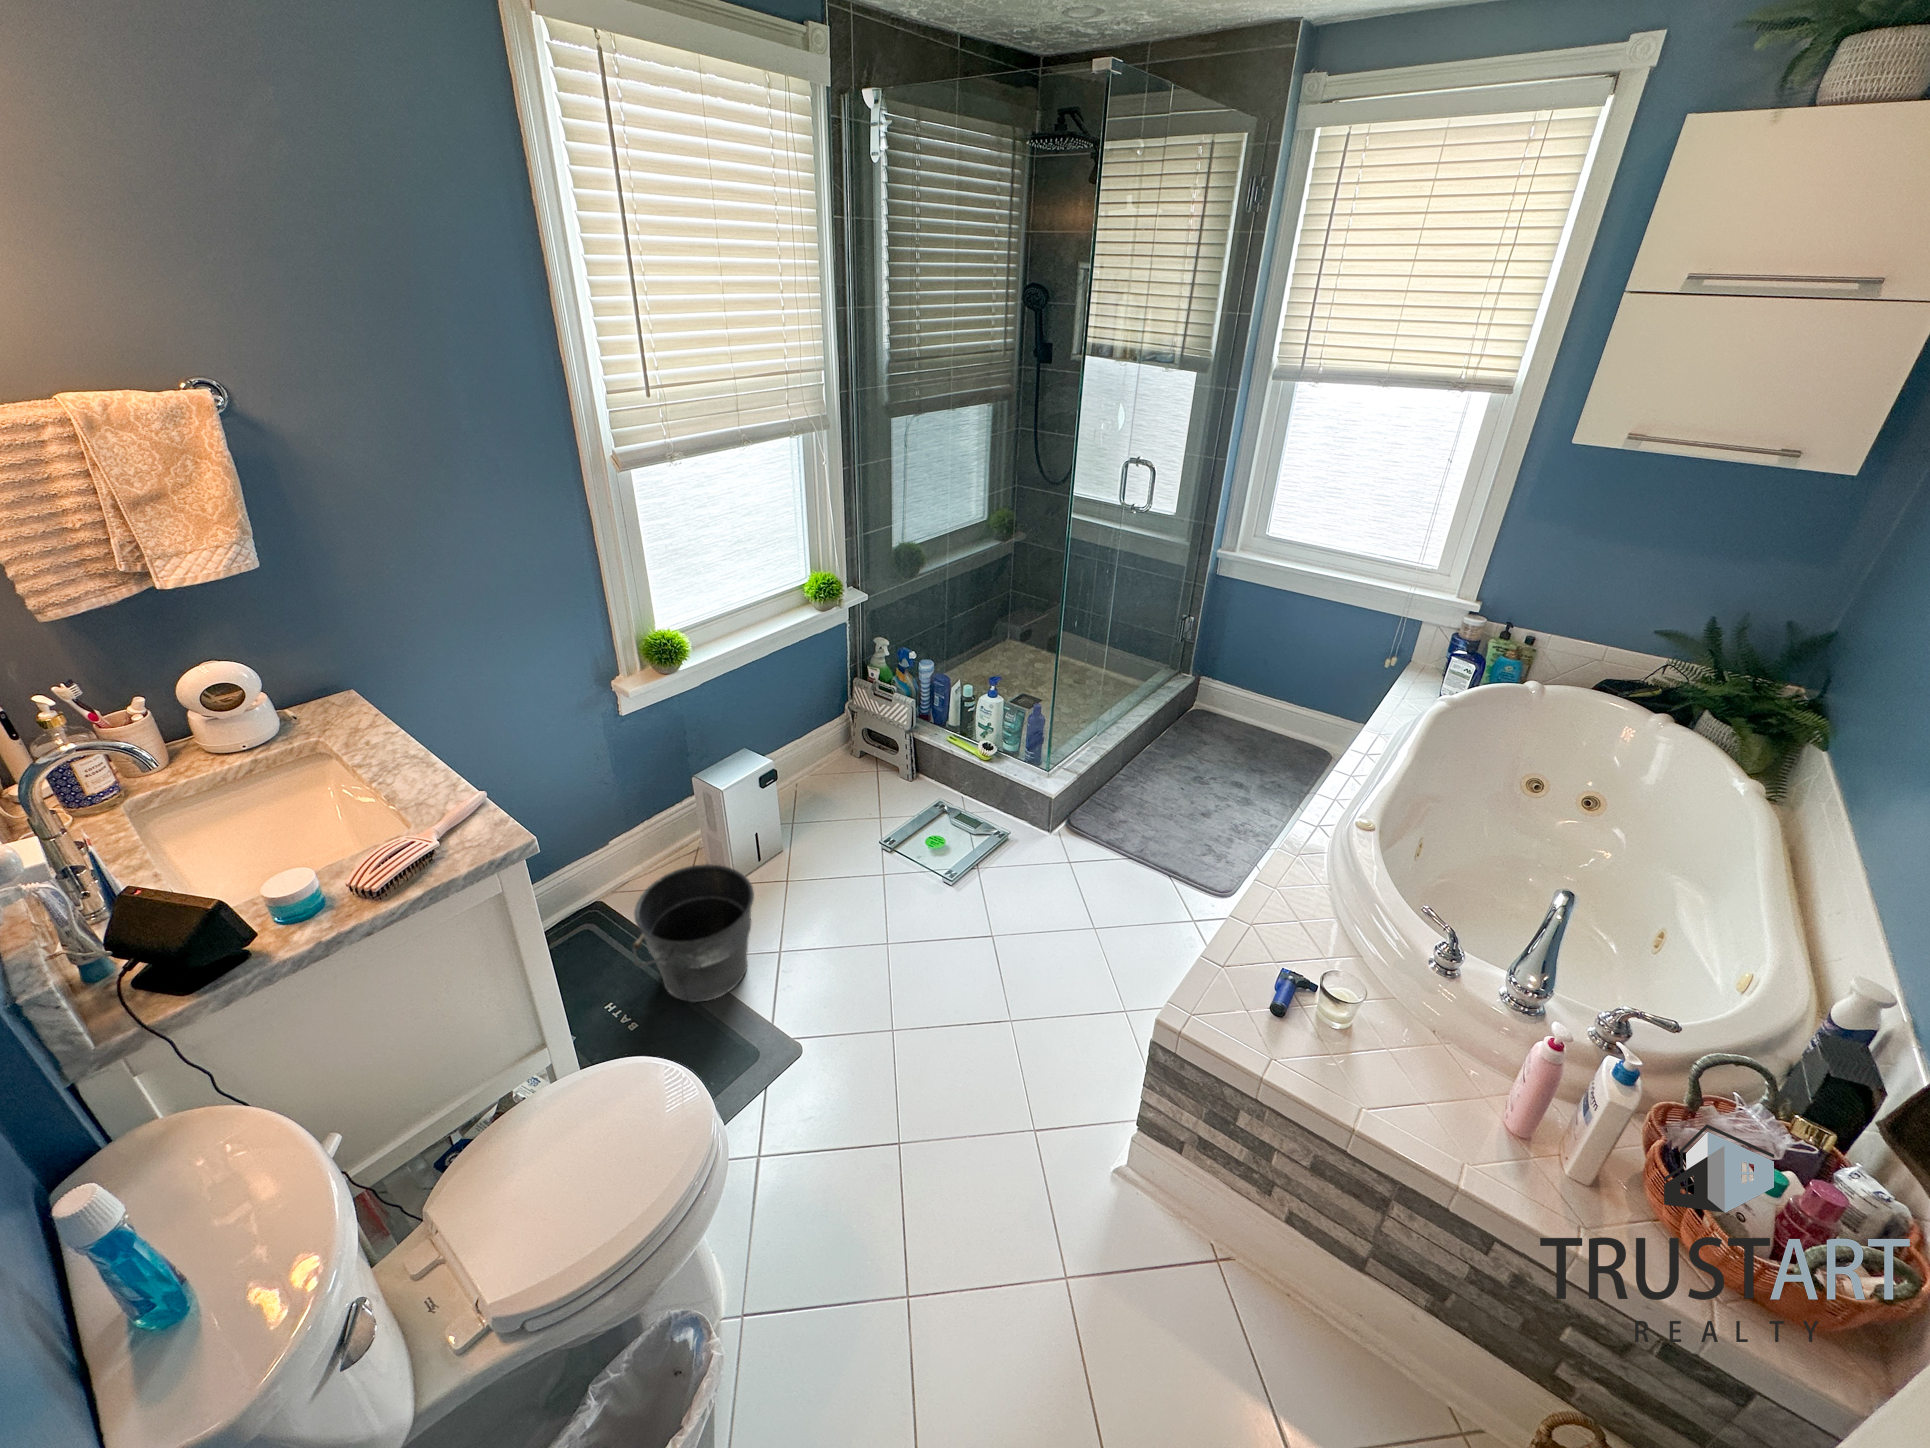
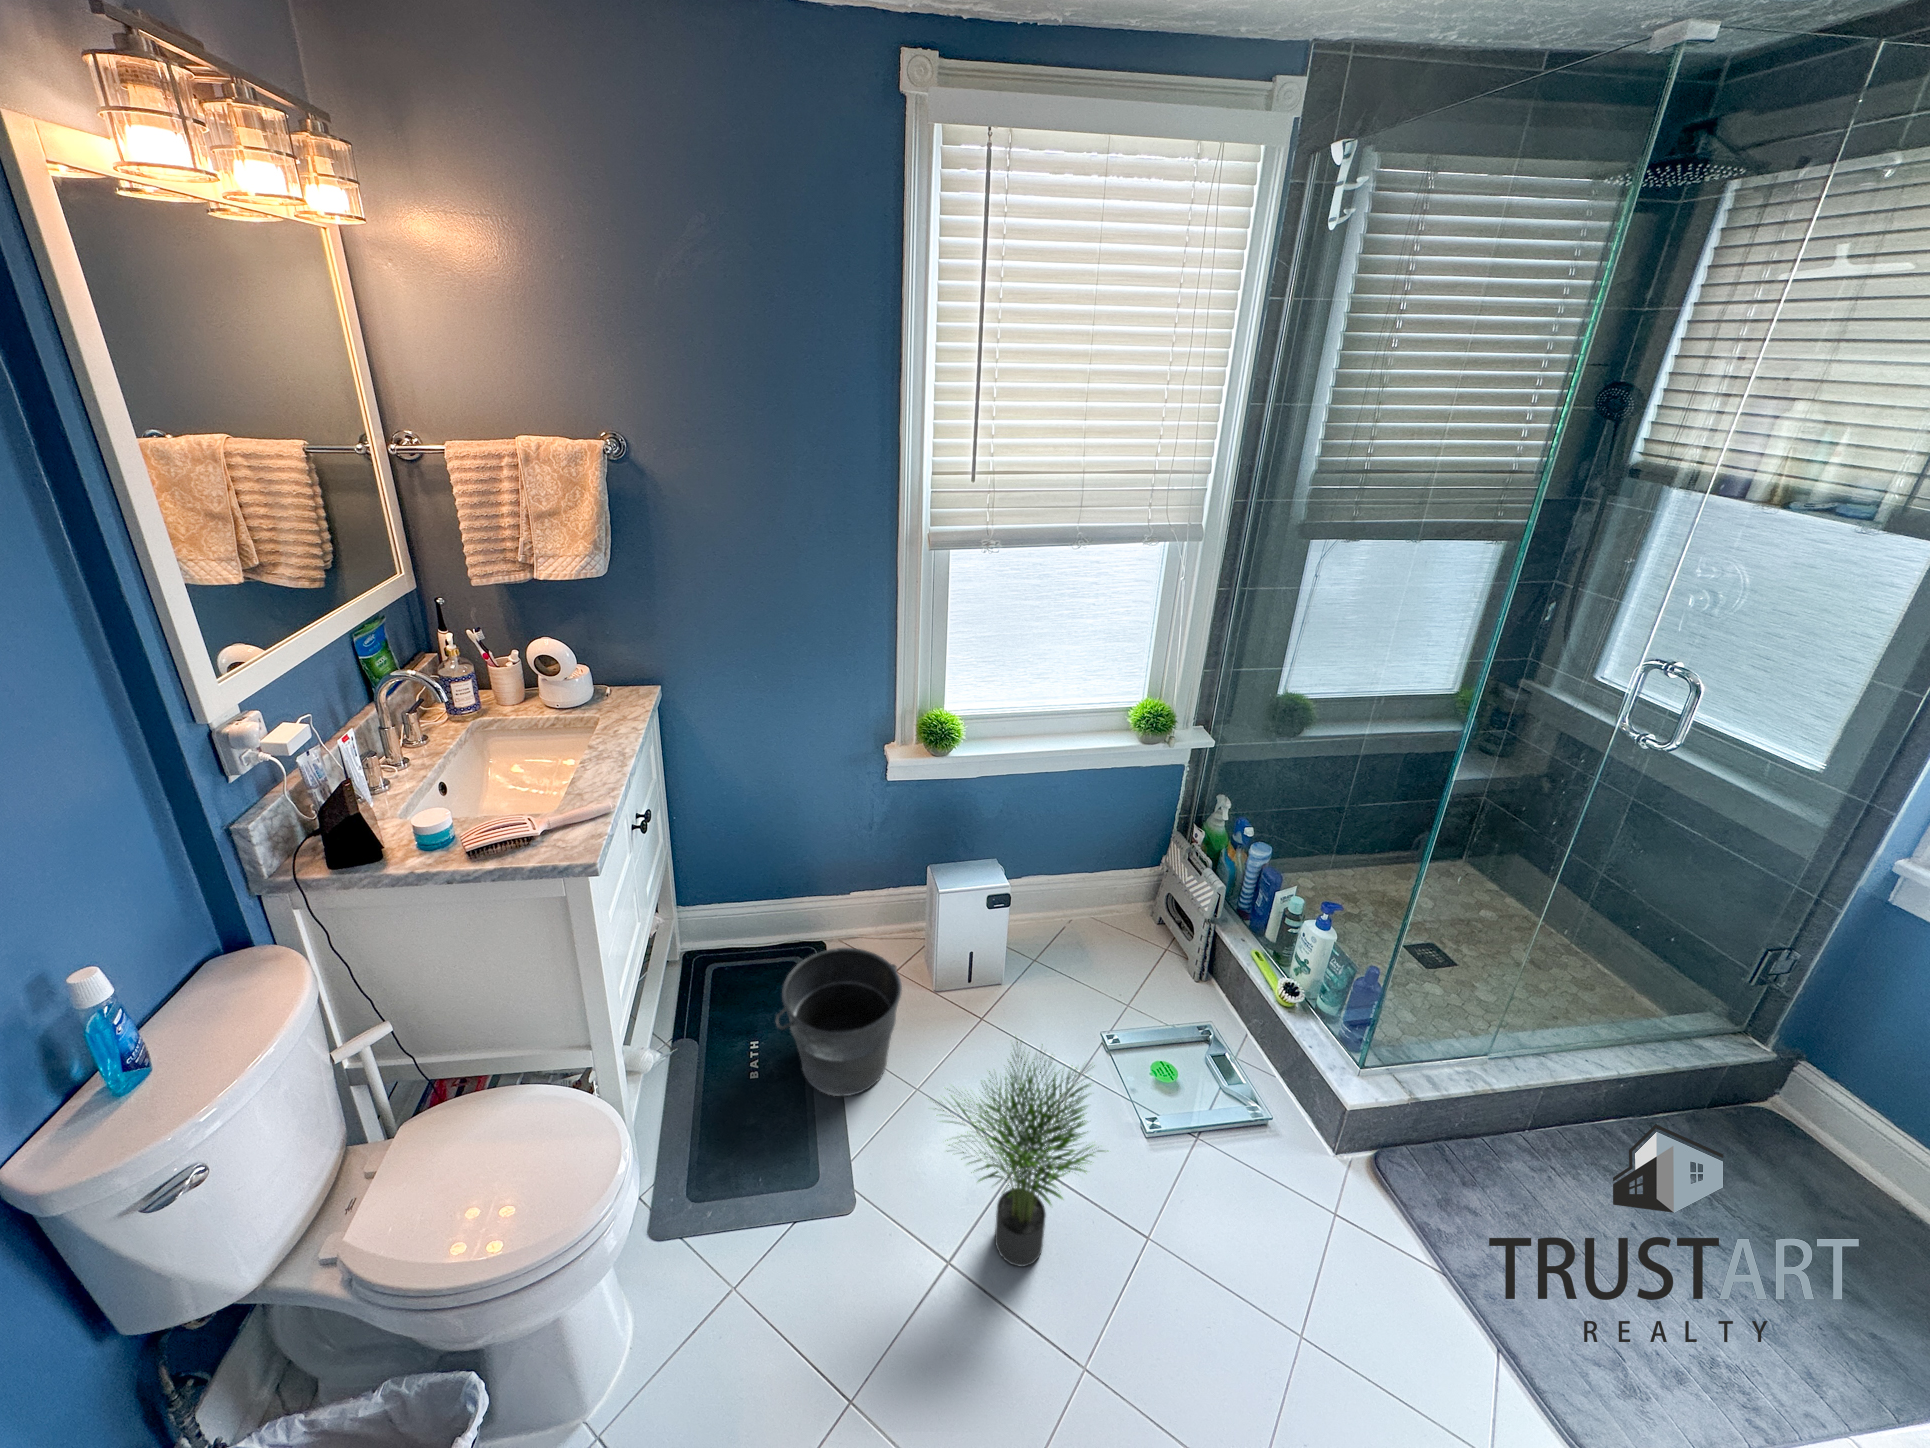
potted plant: none [848,826,994,1004] -> present [935,1042,1102,1267]

